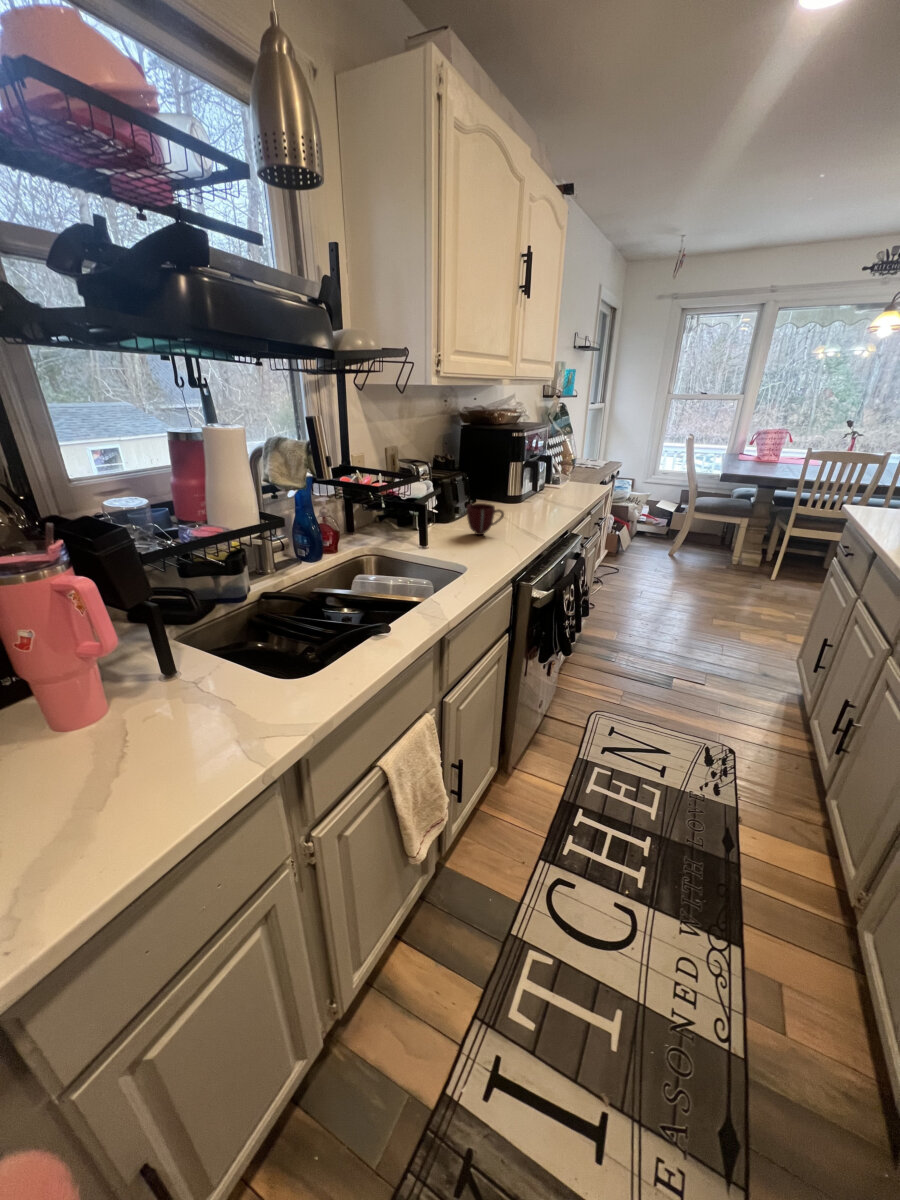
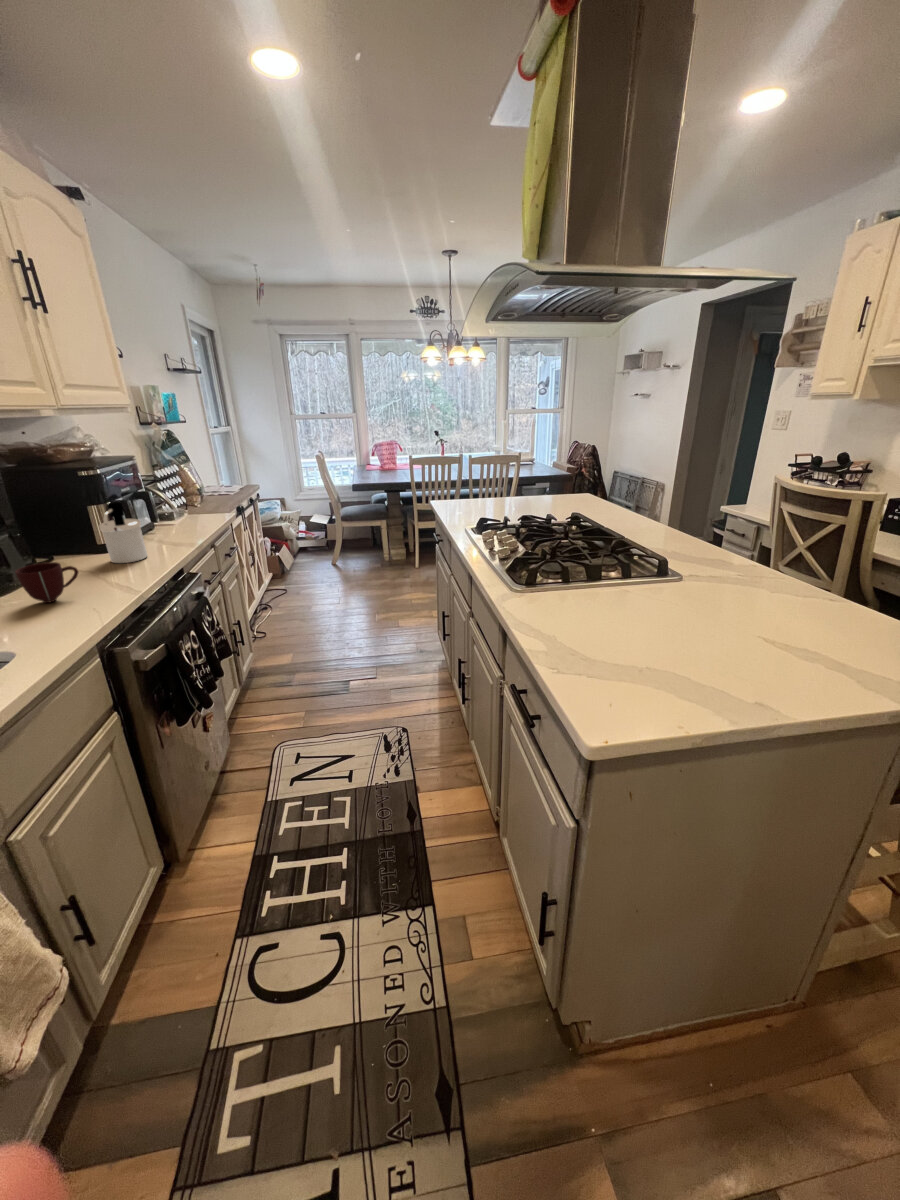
soap dispenser: none [515,462,546,515] -> present [99,502,148,563]

